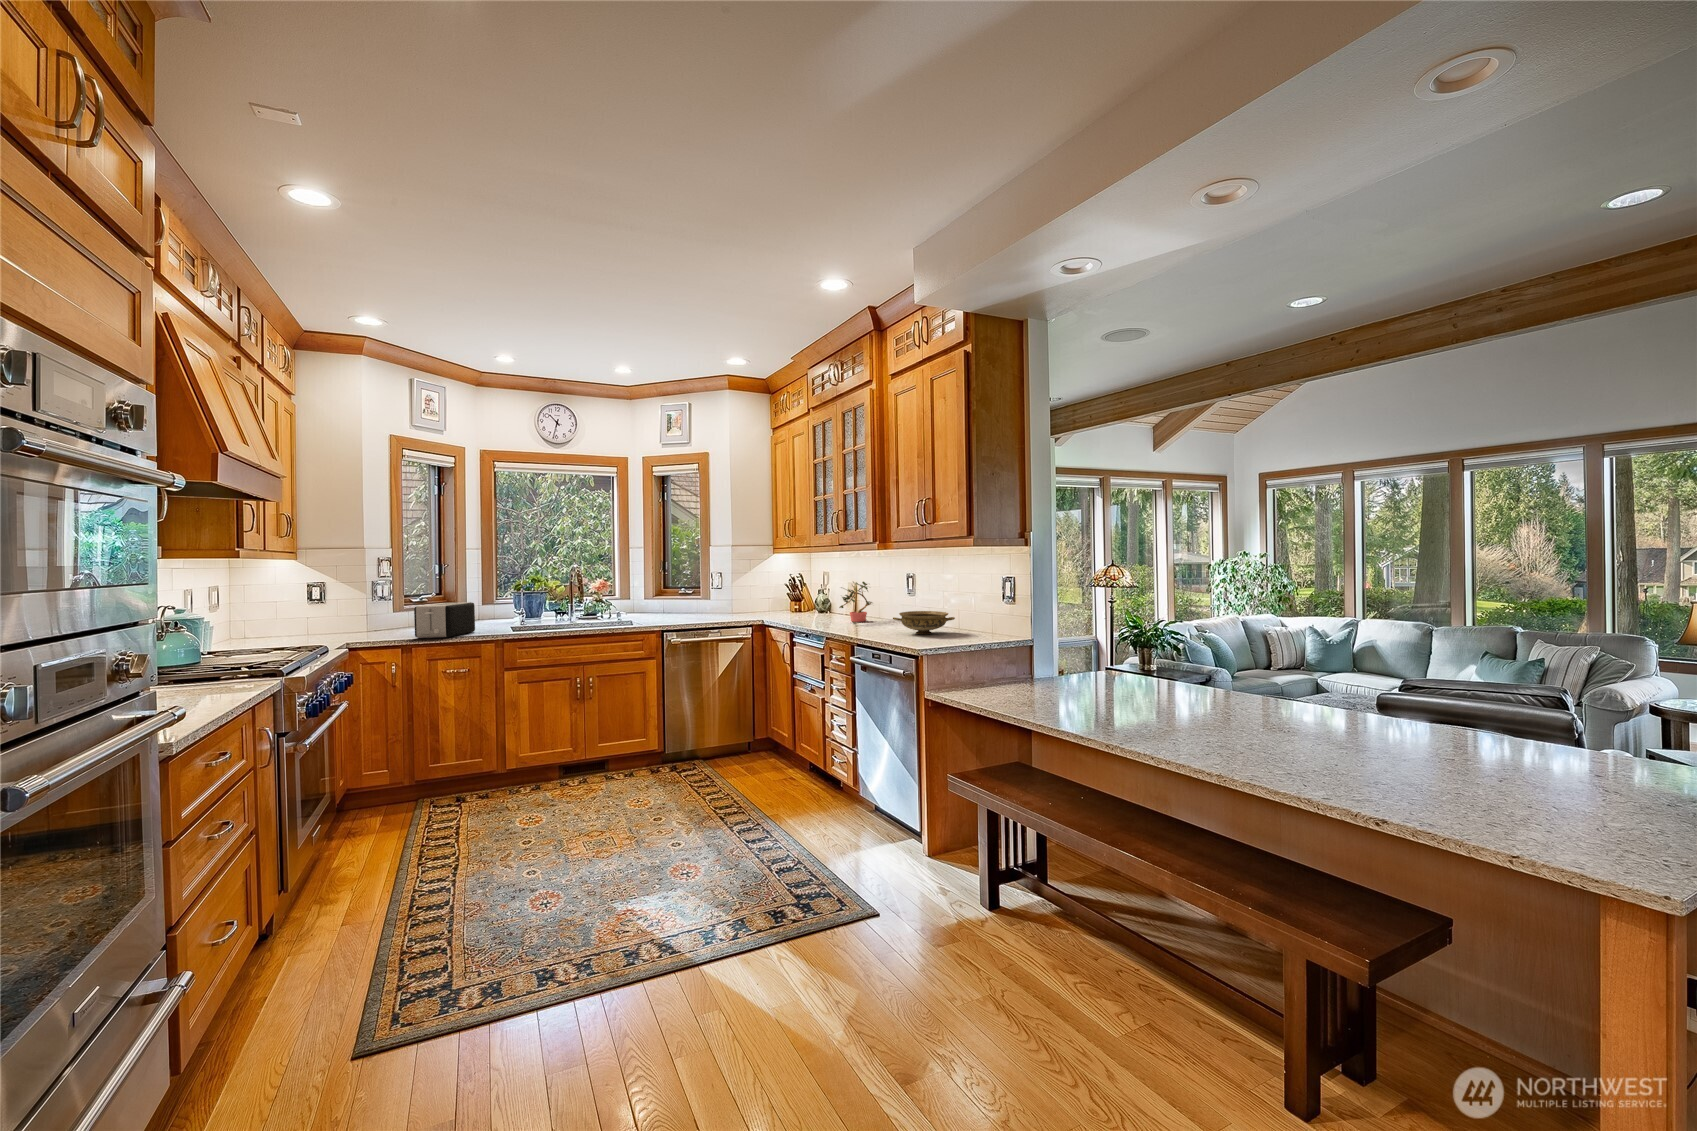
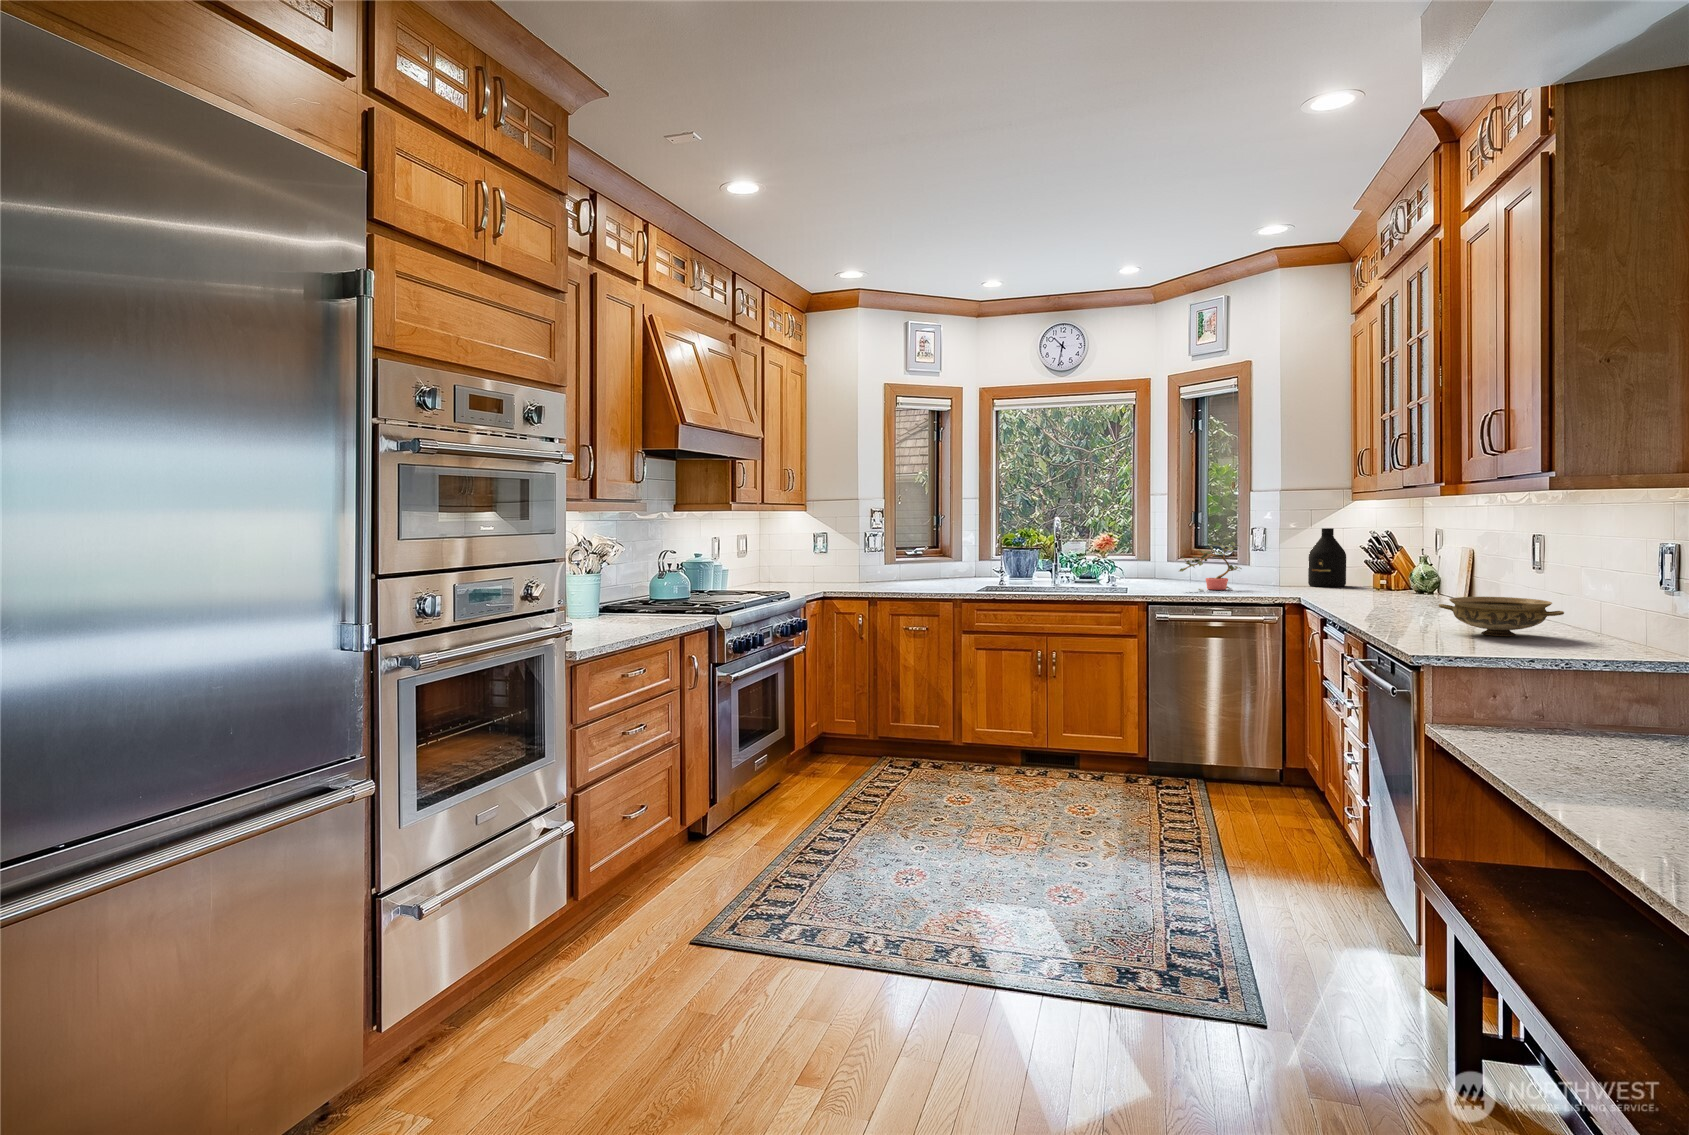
bottle: none [752,570,775,610] -> present [1308,528,1346,587]
potted plant: present [839,582,872,623] -> present [1179,542,1241,590]
toaster: present [414,602,475,638] -> none [884,556,945,592]

